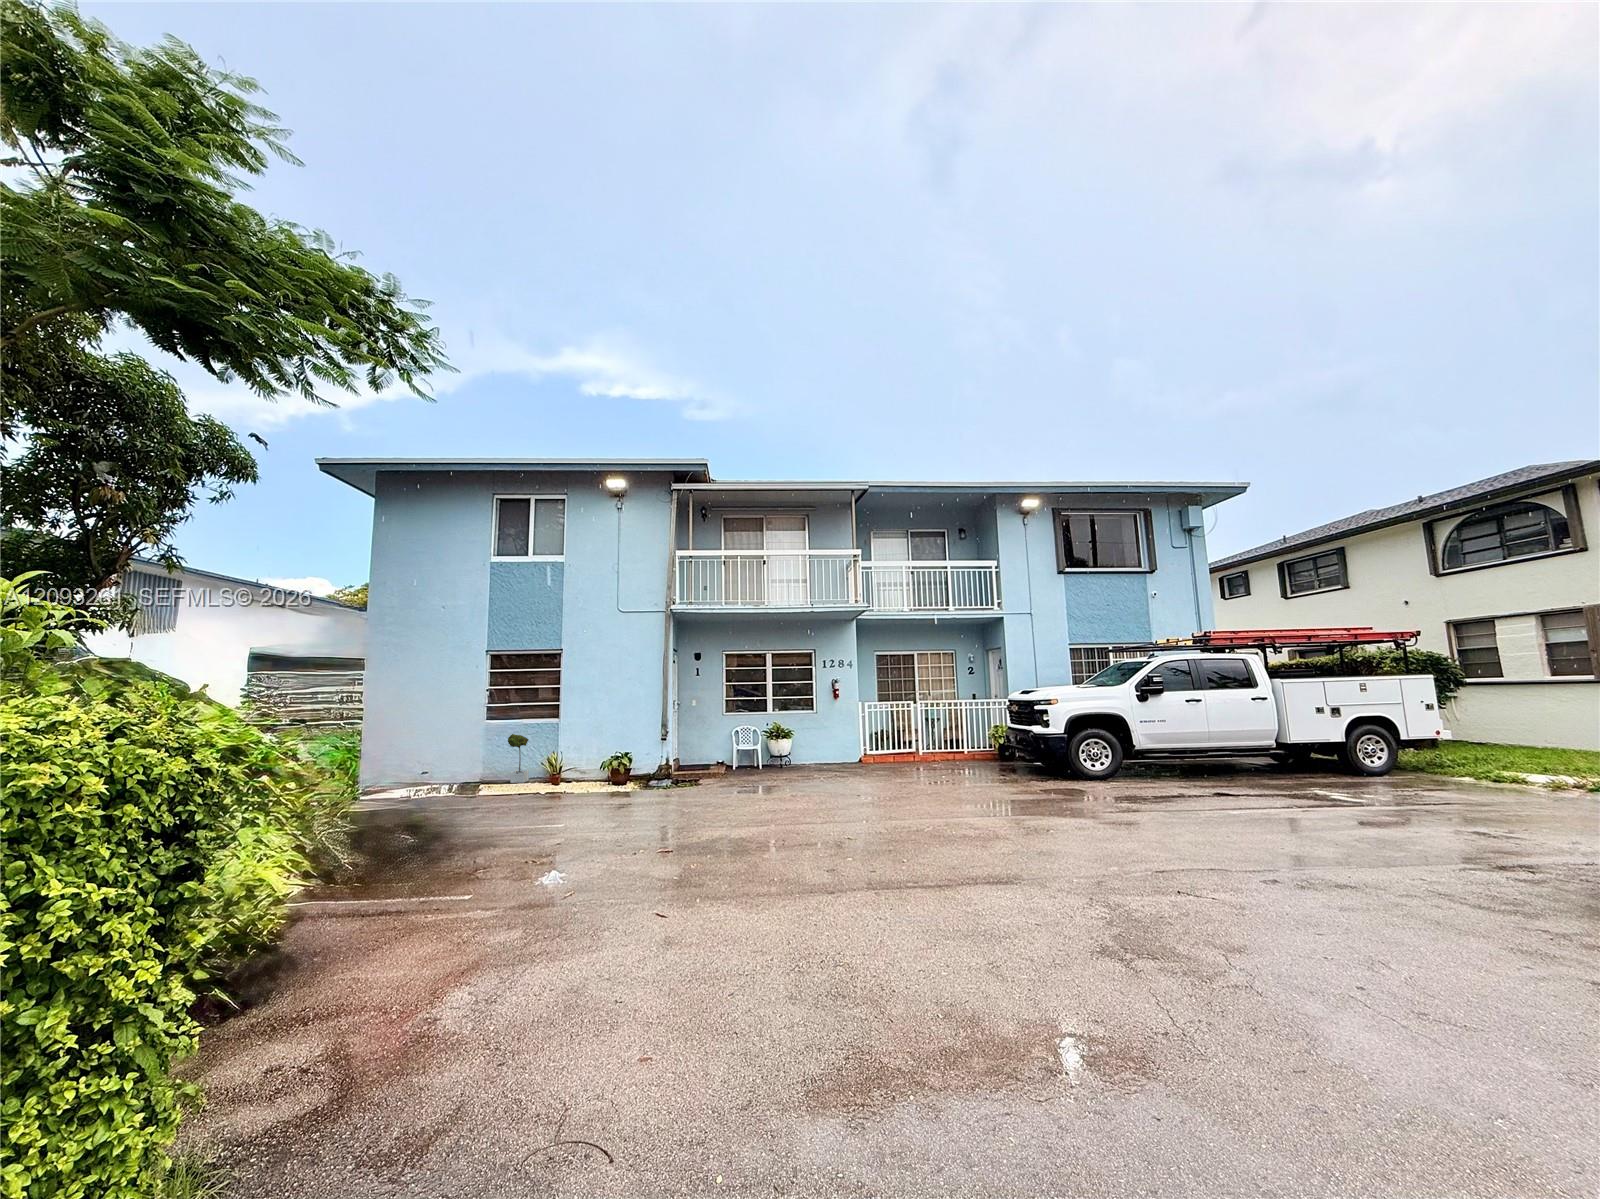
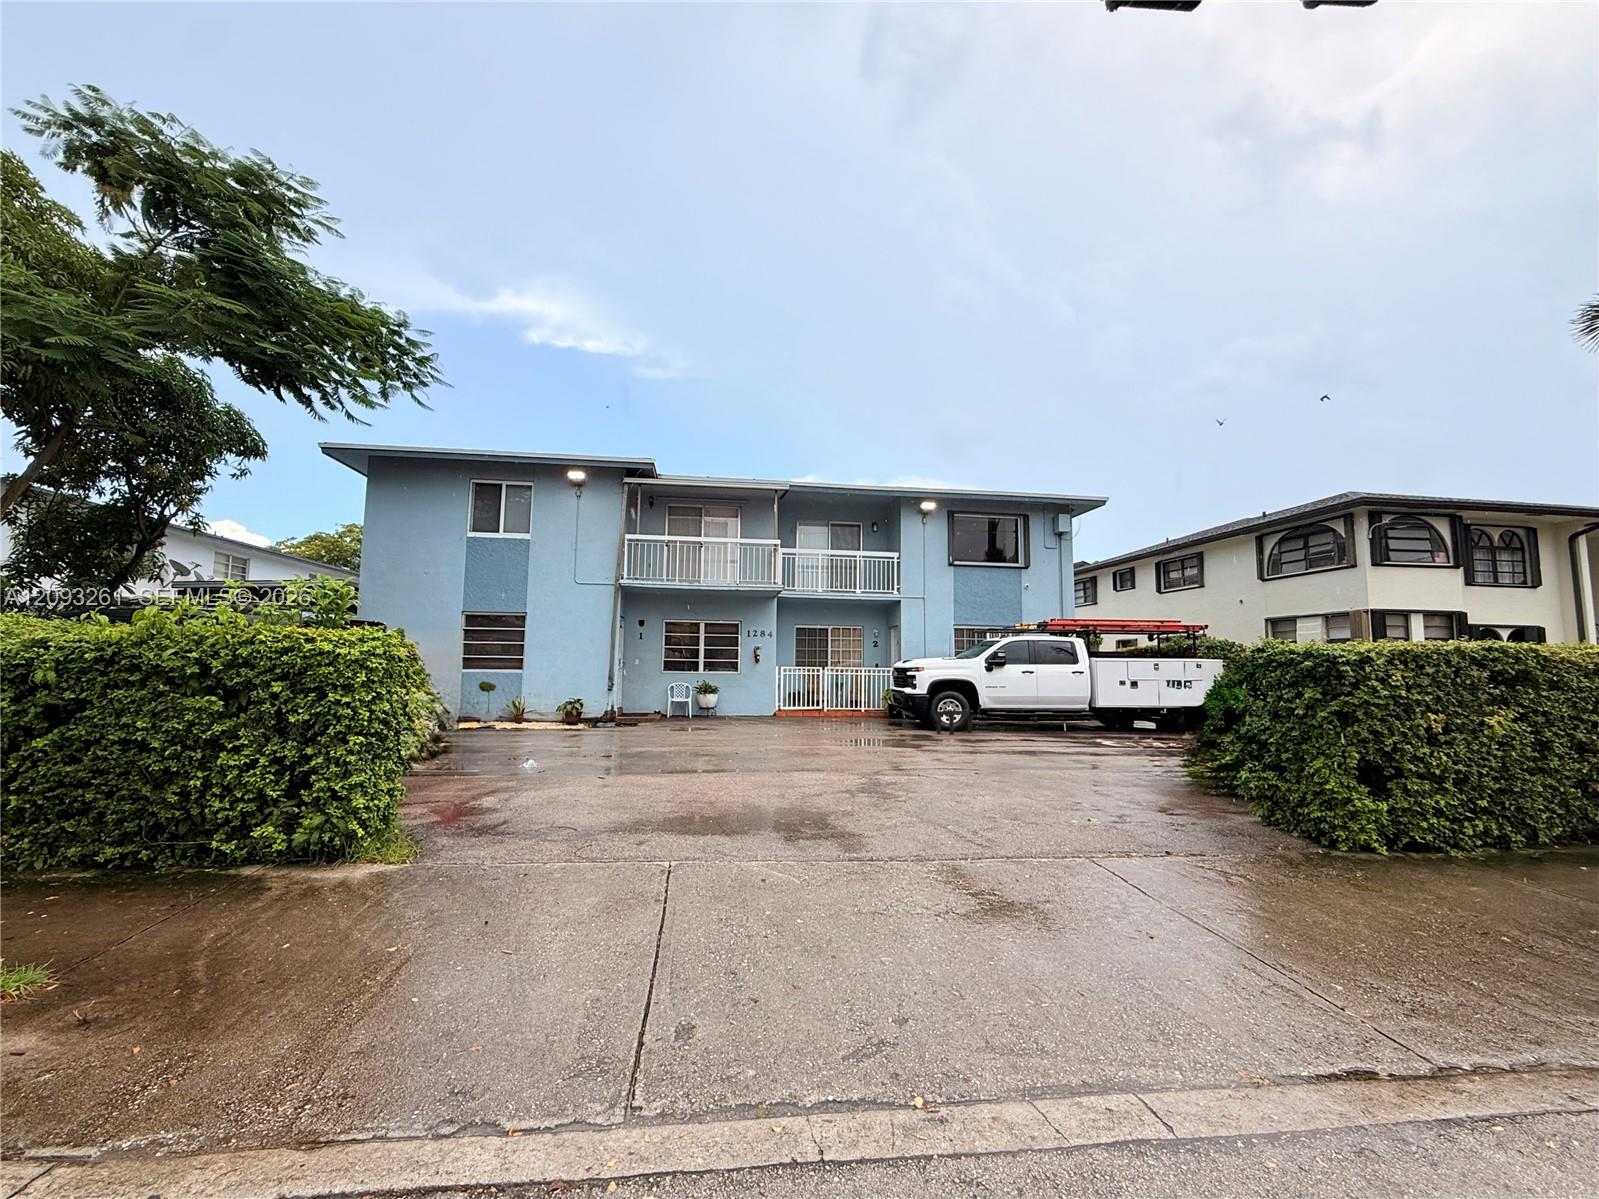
bench: none [1081,752,1127,788] -> present [937,710,973,735]

